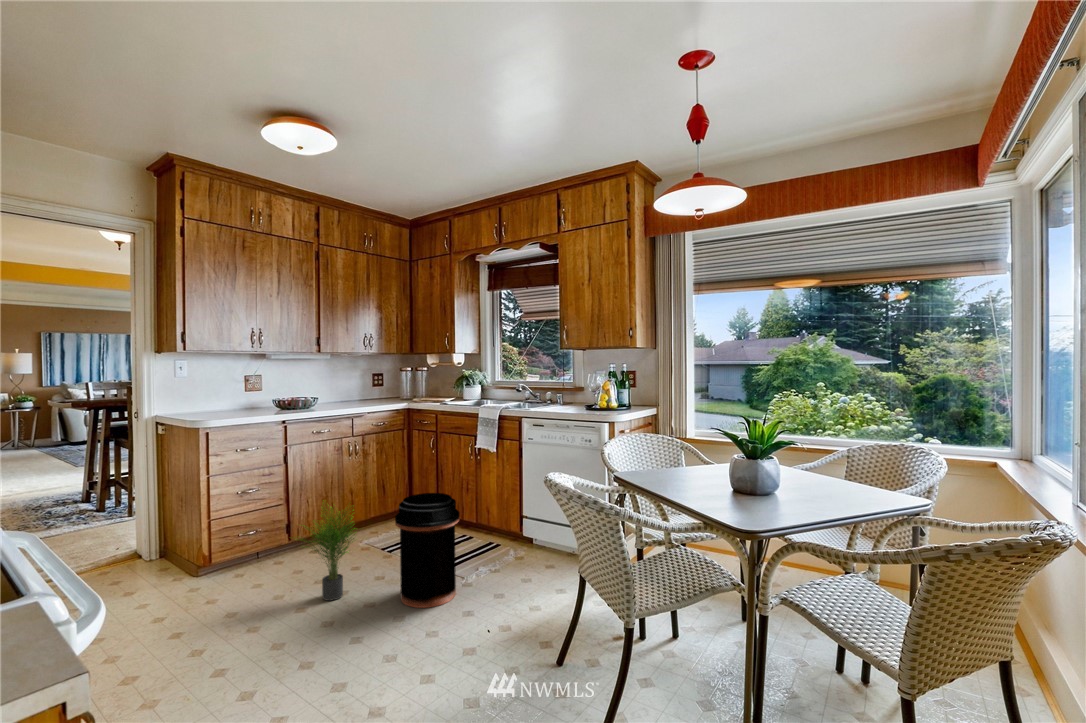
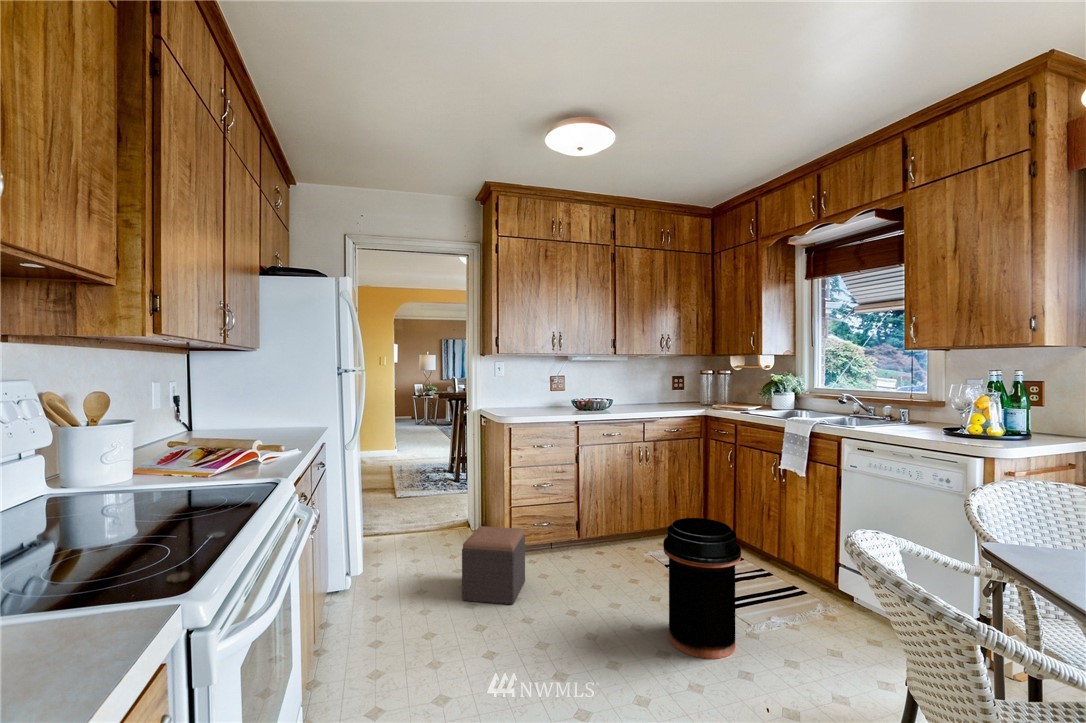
potted plant: present [307,507,355,601] -> none [562,506,635,613]
footstool: none [161,540,237,632] -> present [462,526,525,605]

